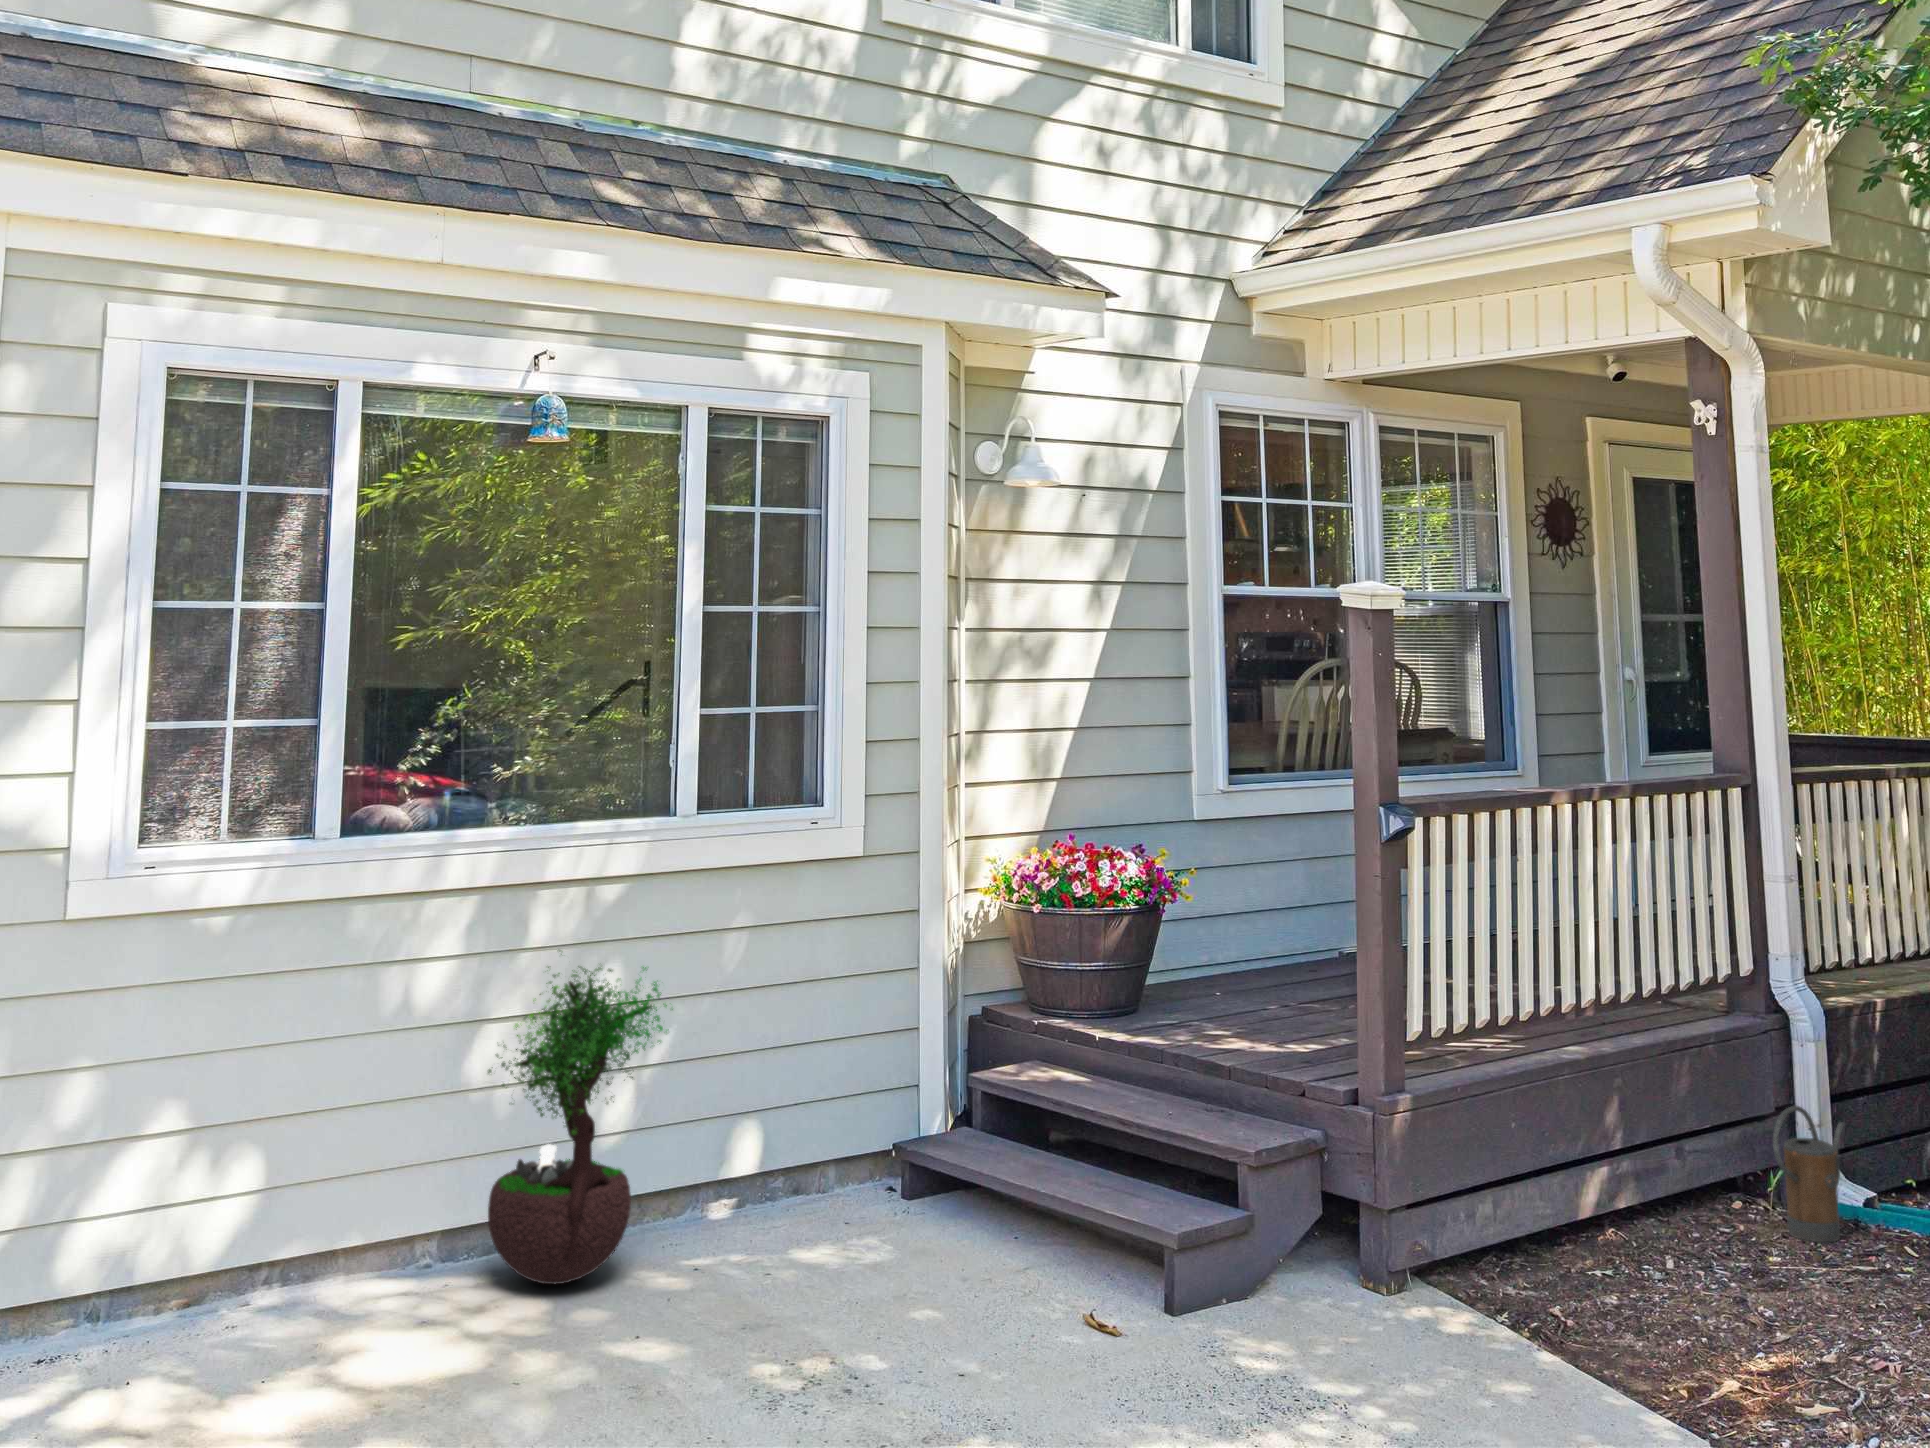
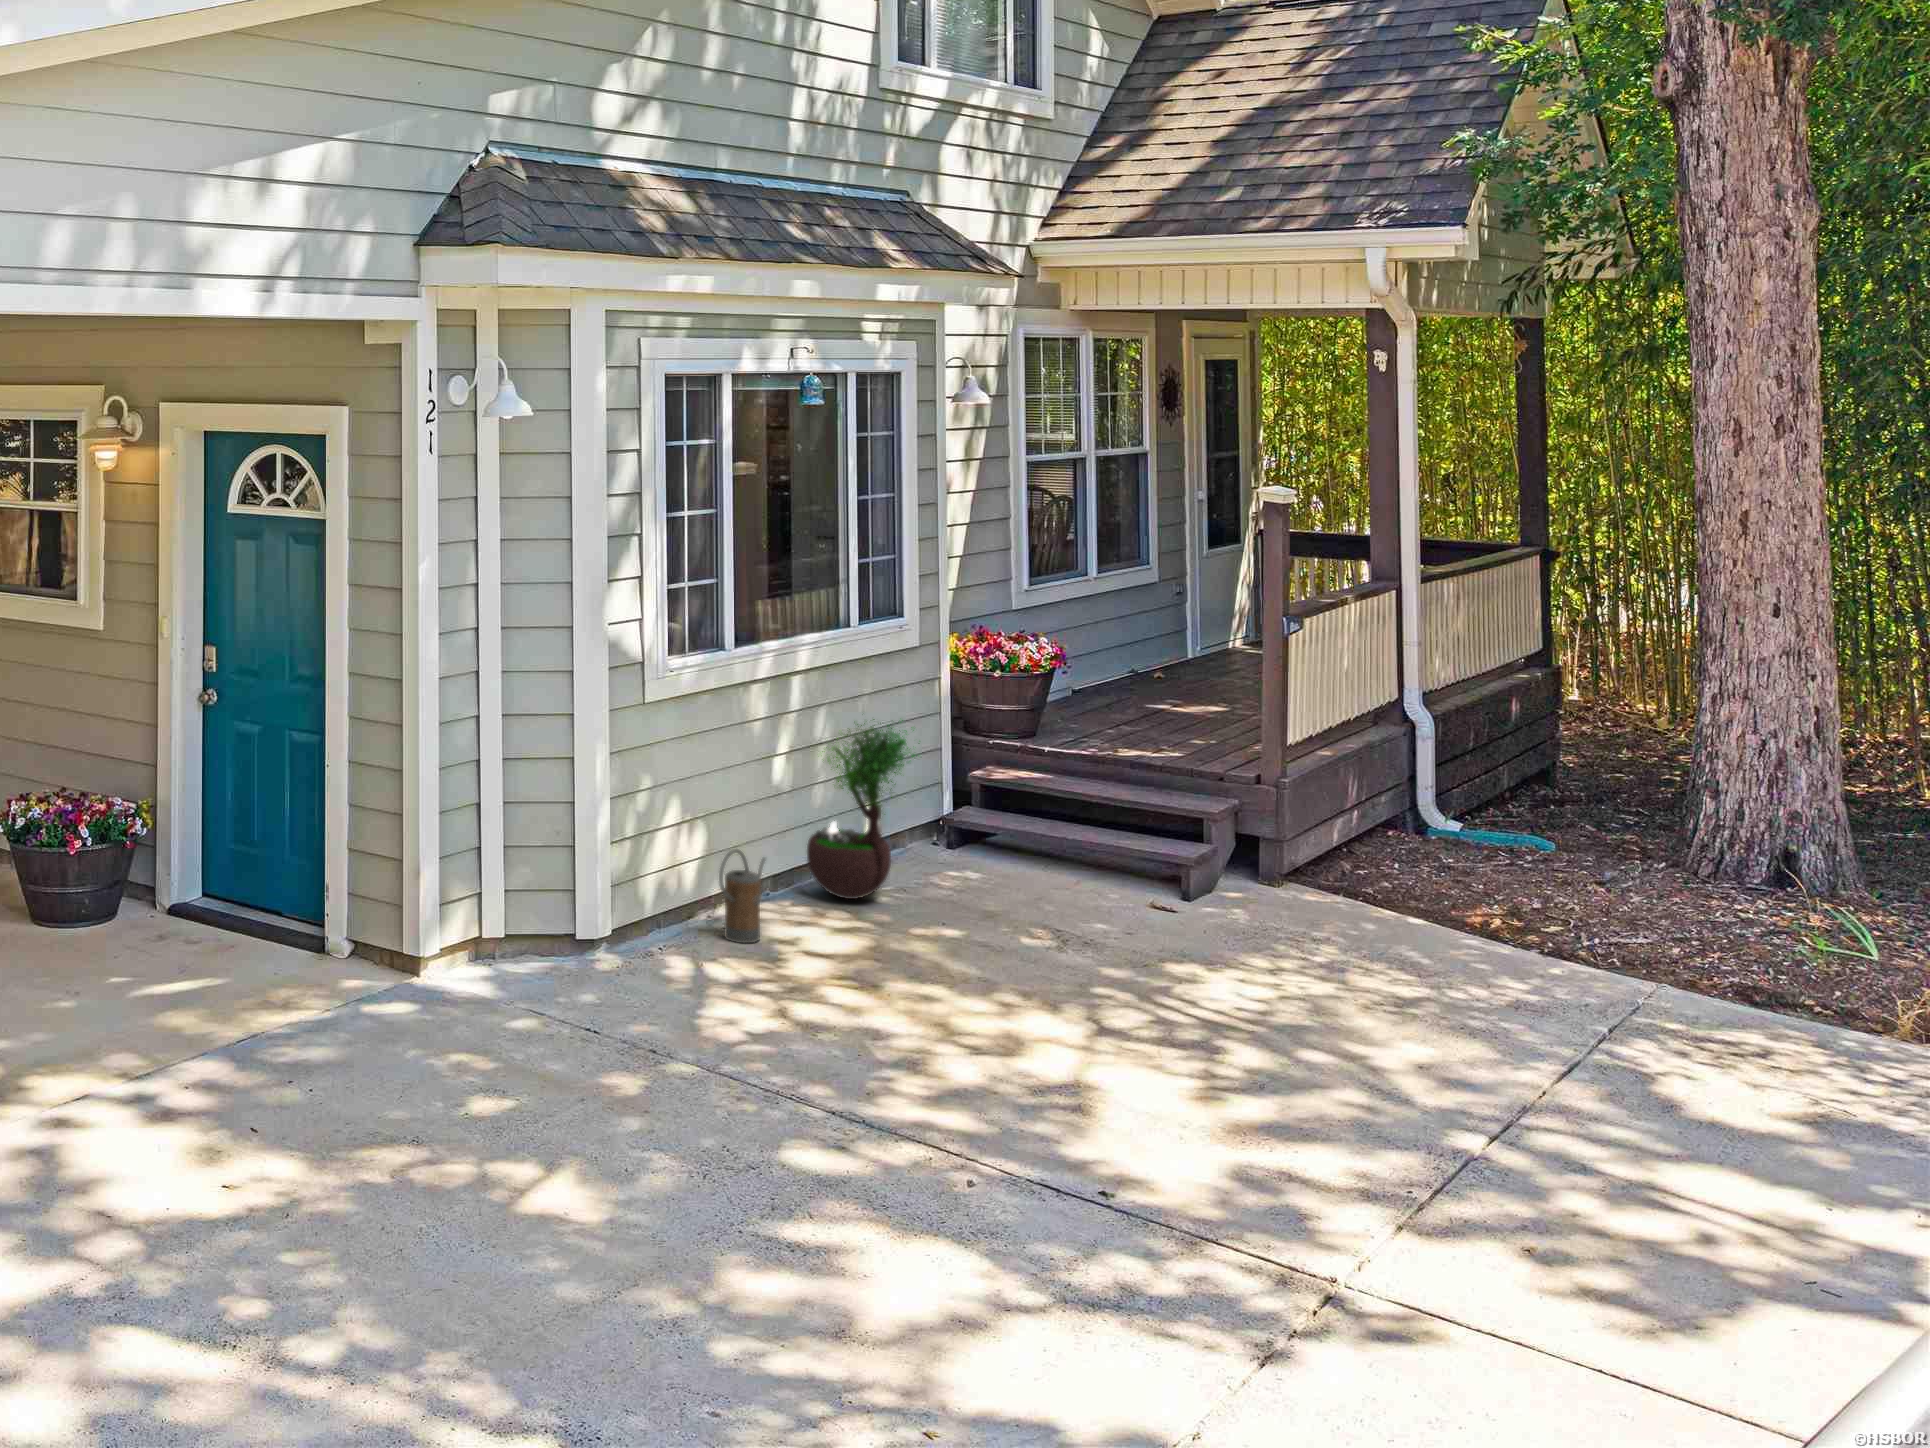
watering can: present [1773,1106,1844,1242] -> present [719,849,765,943]

